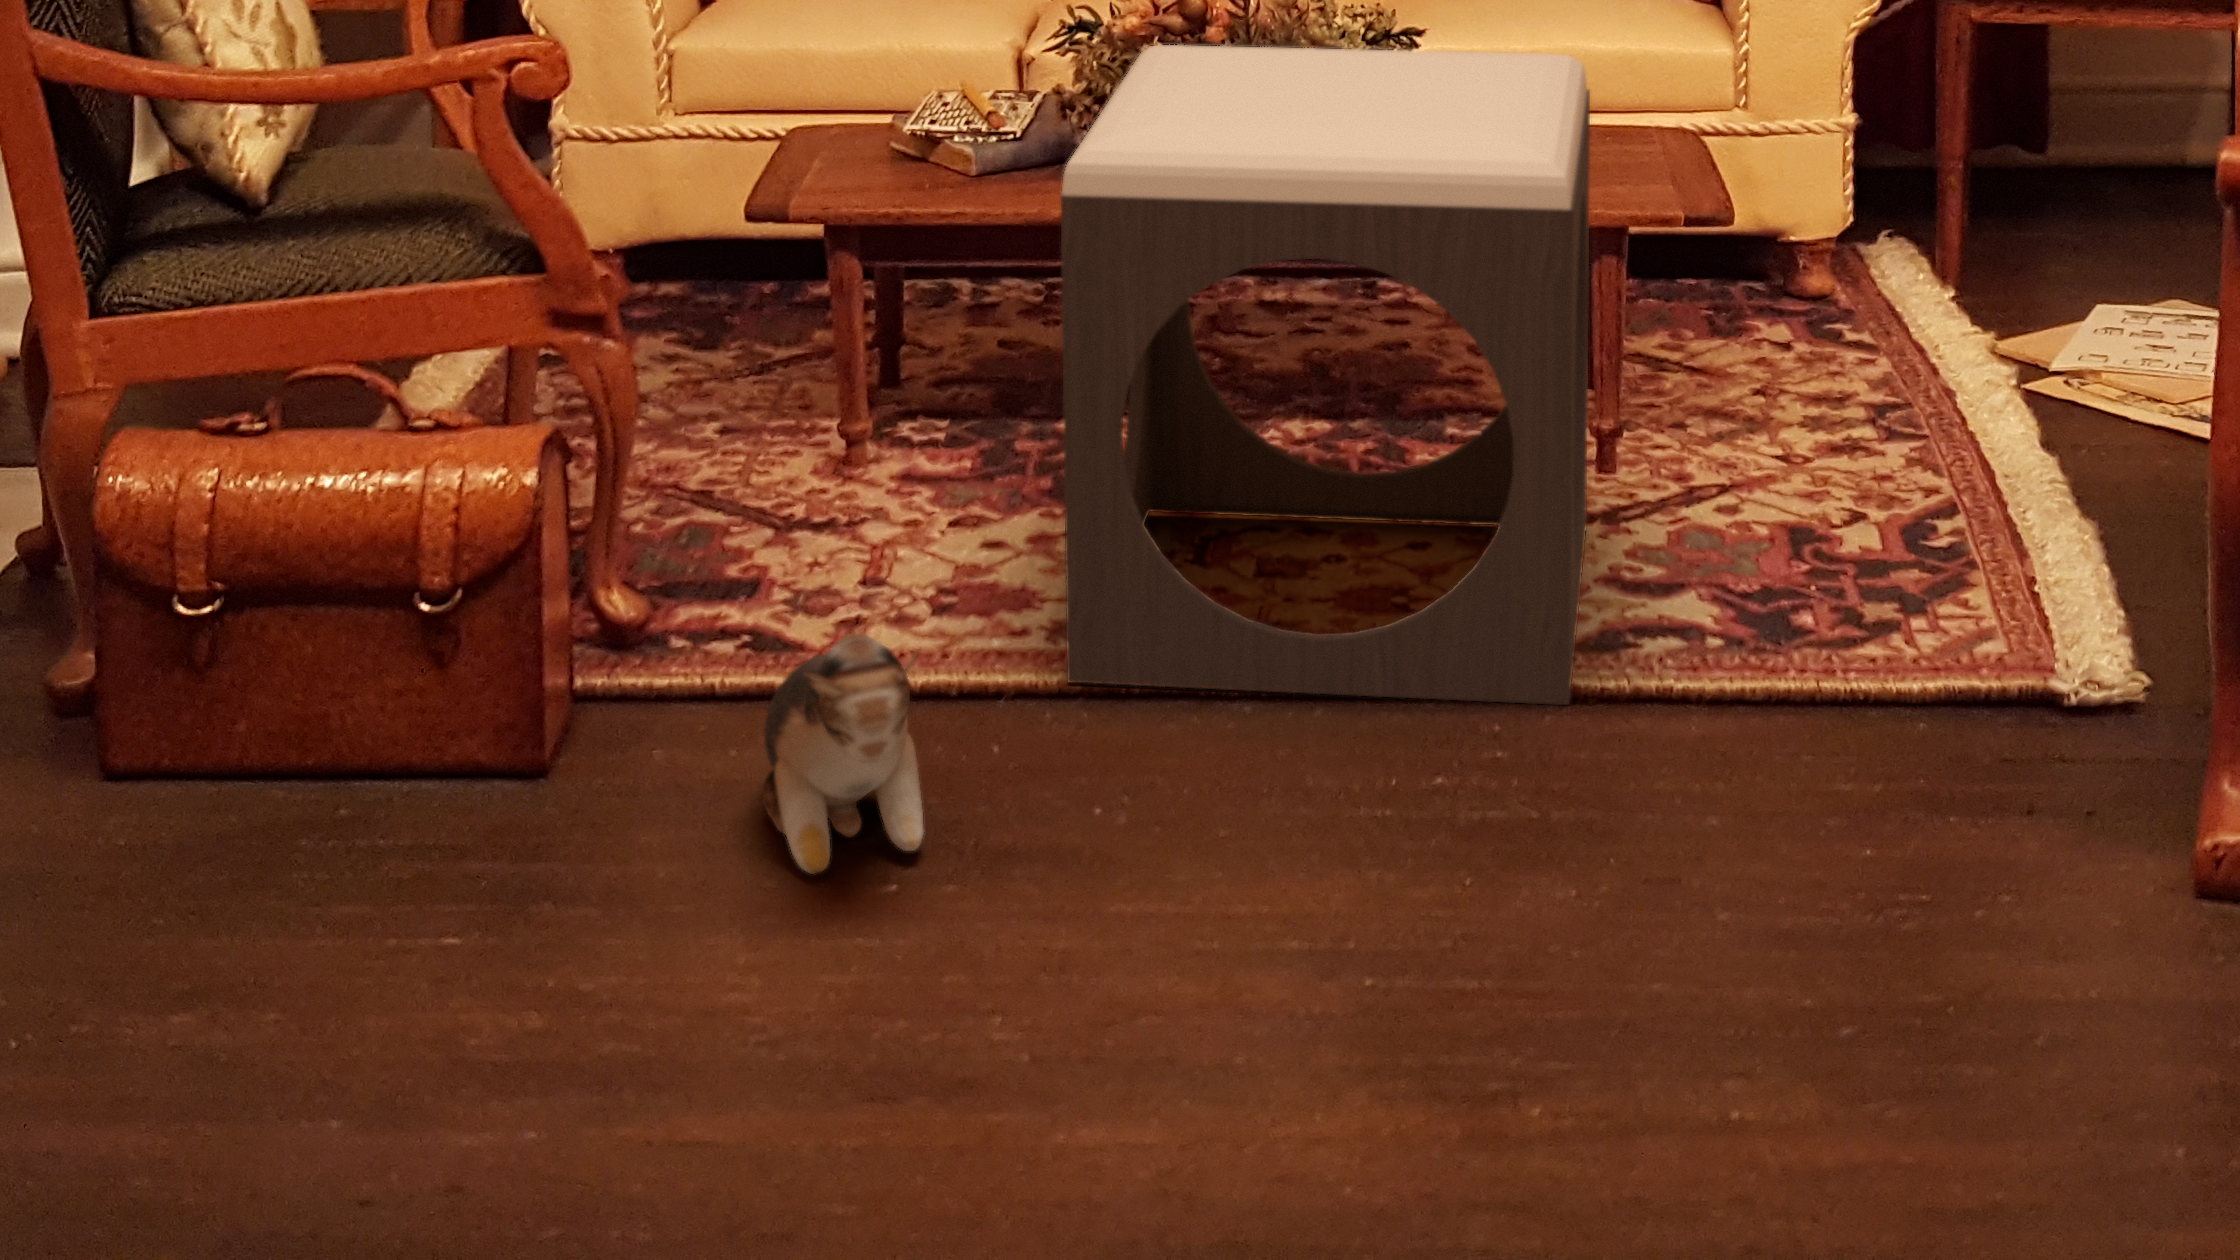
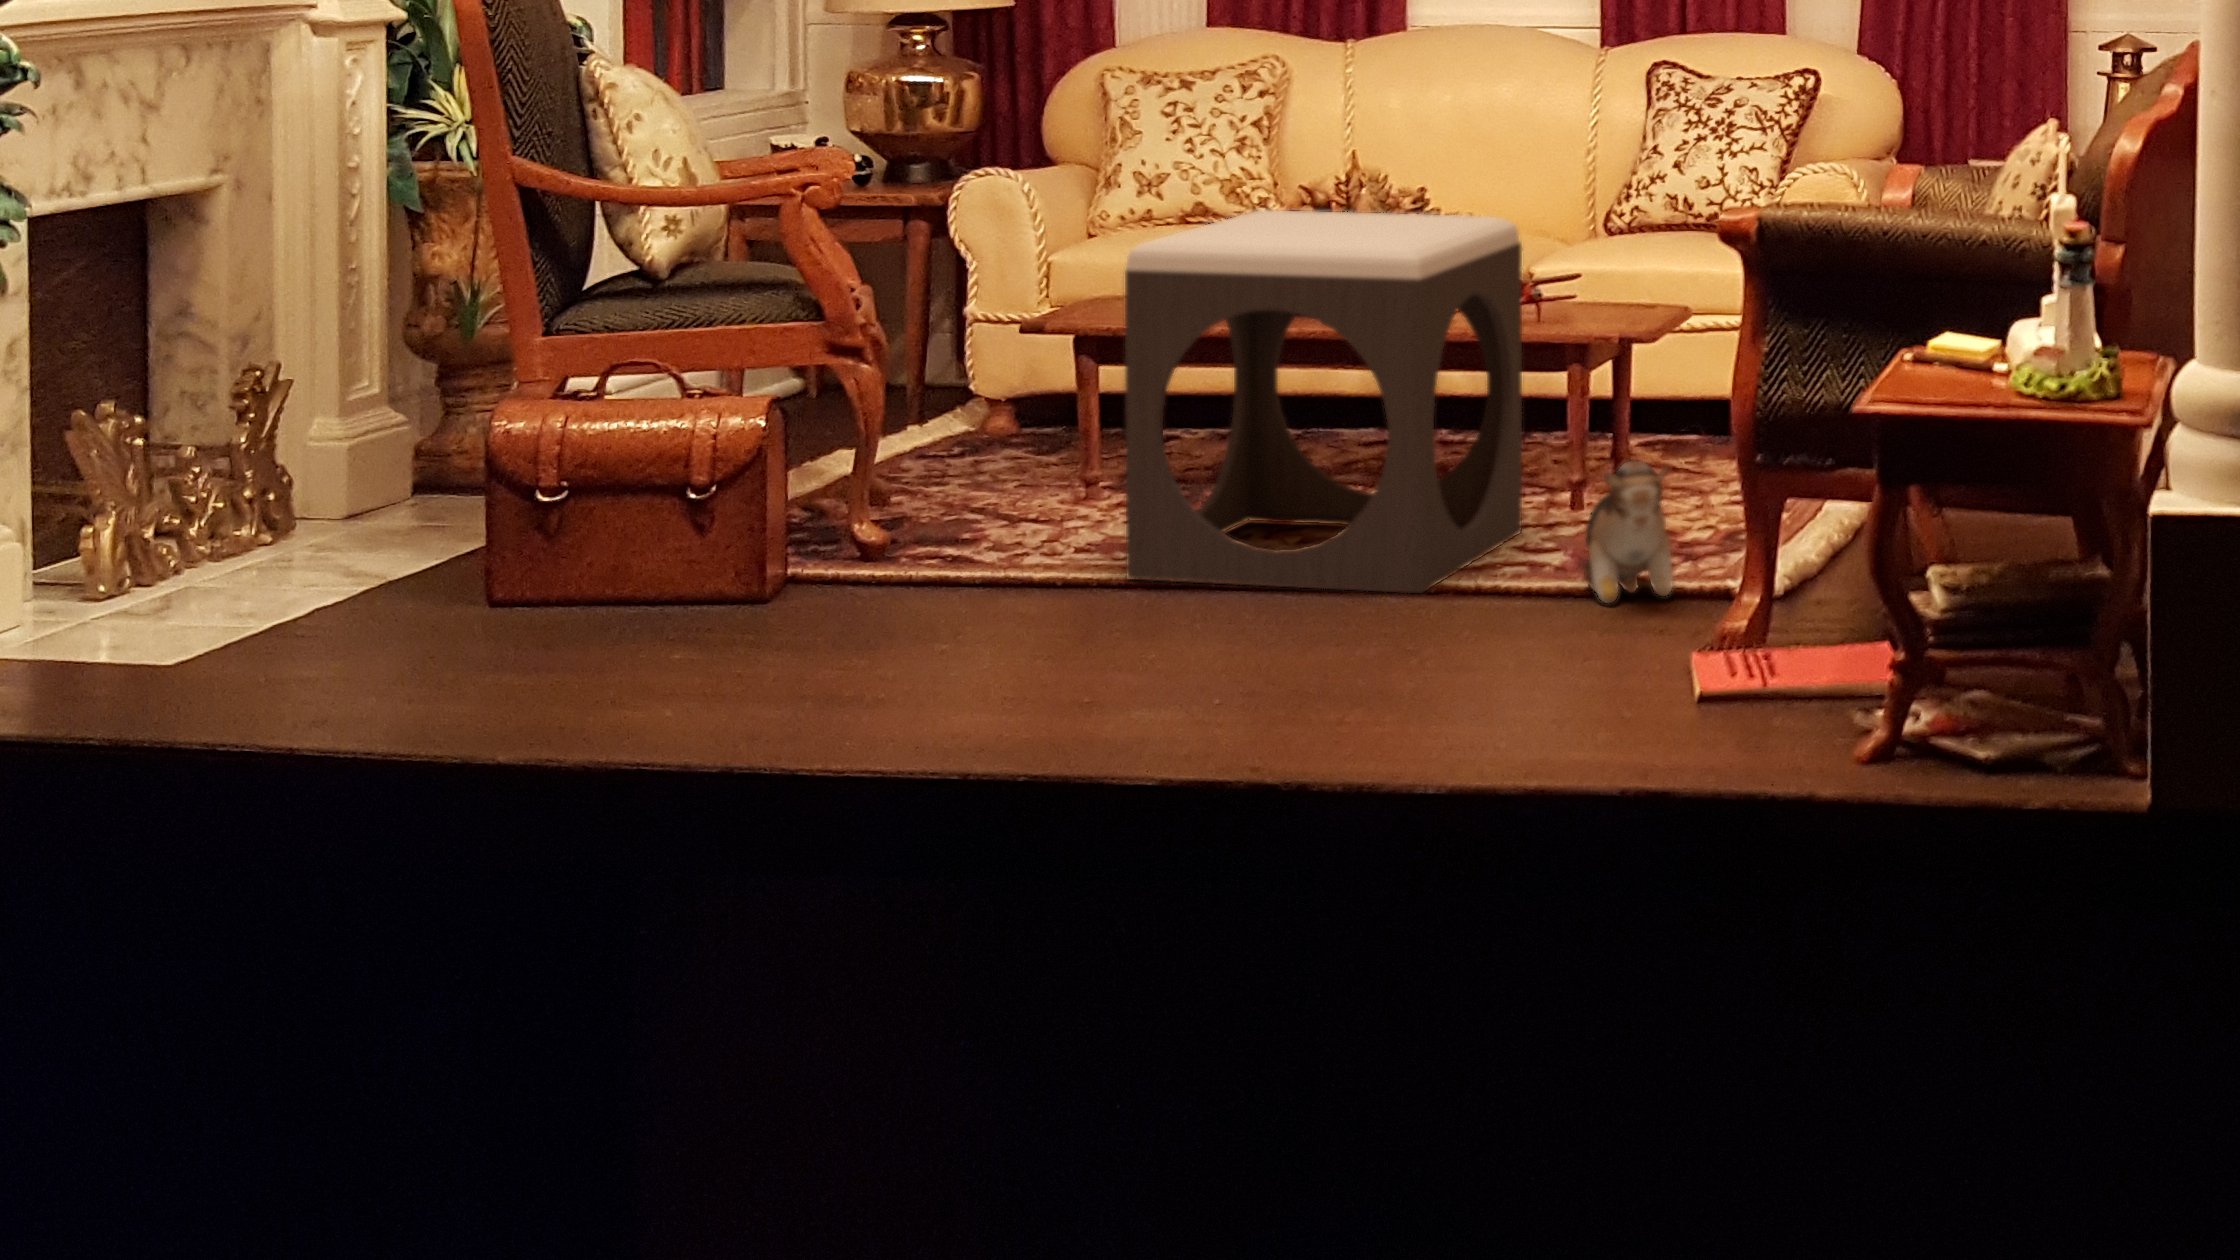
plush toy: present [762,633,923,874] -> present [1584,461,1673,603]

